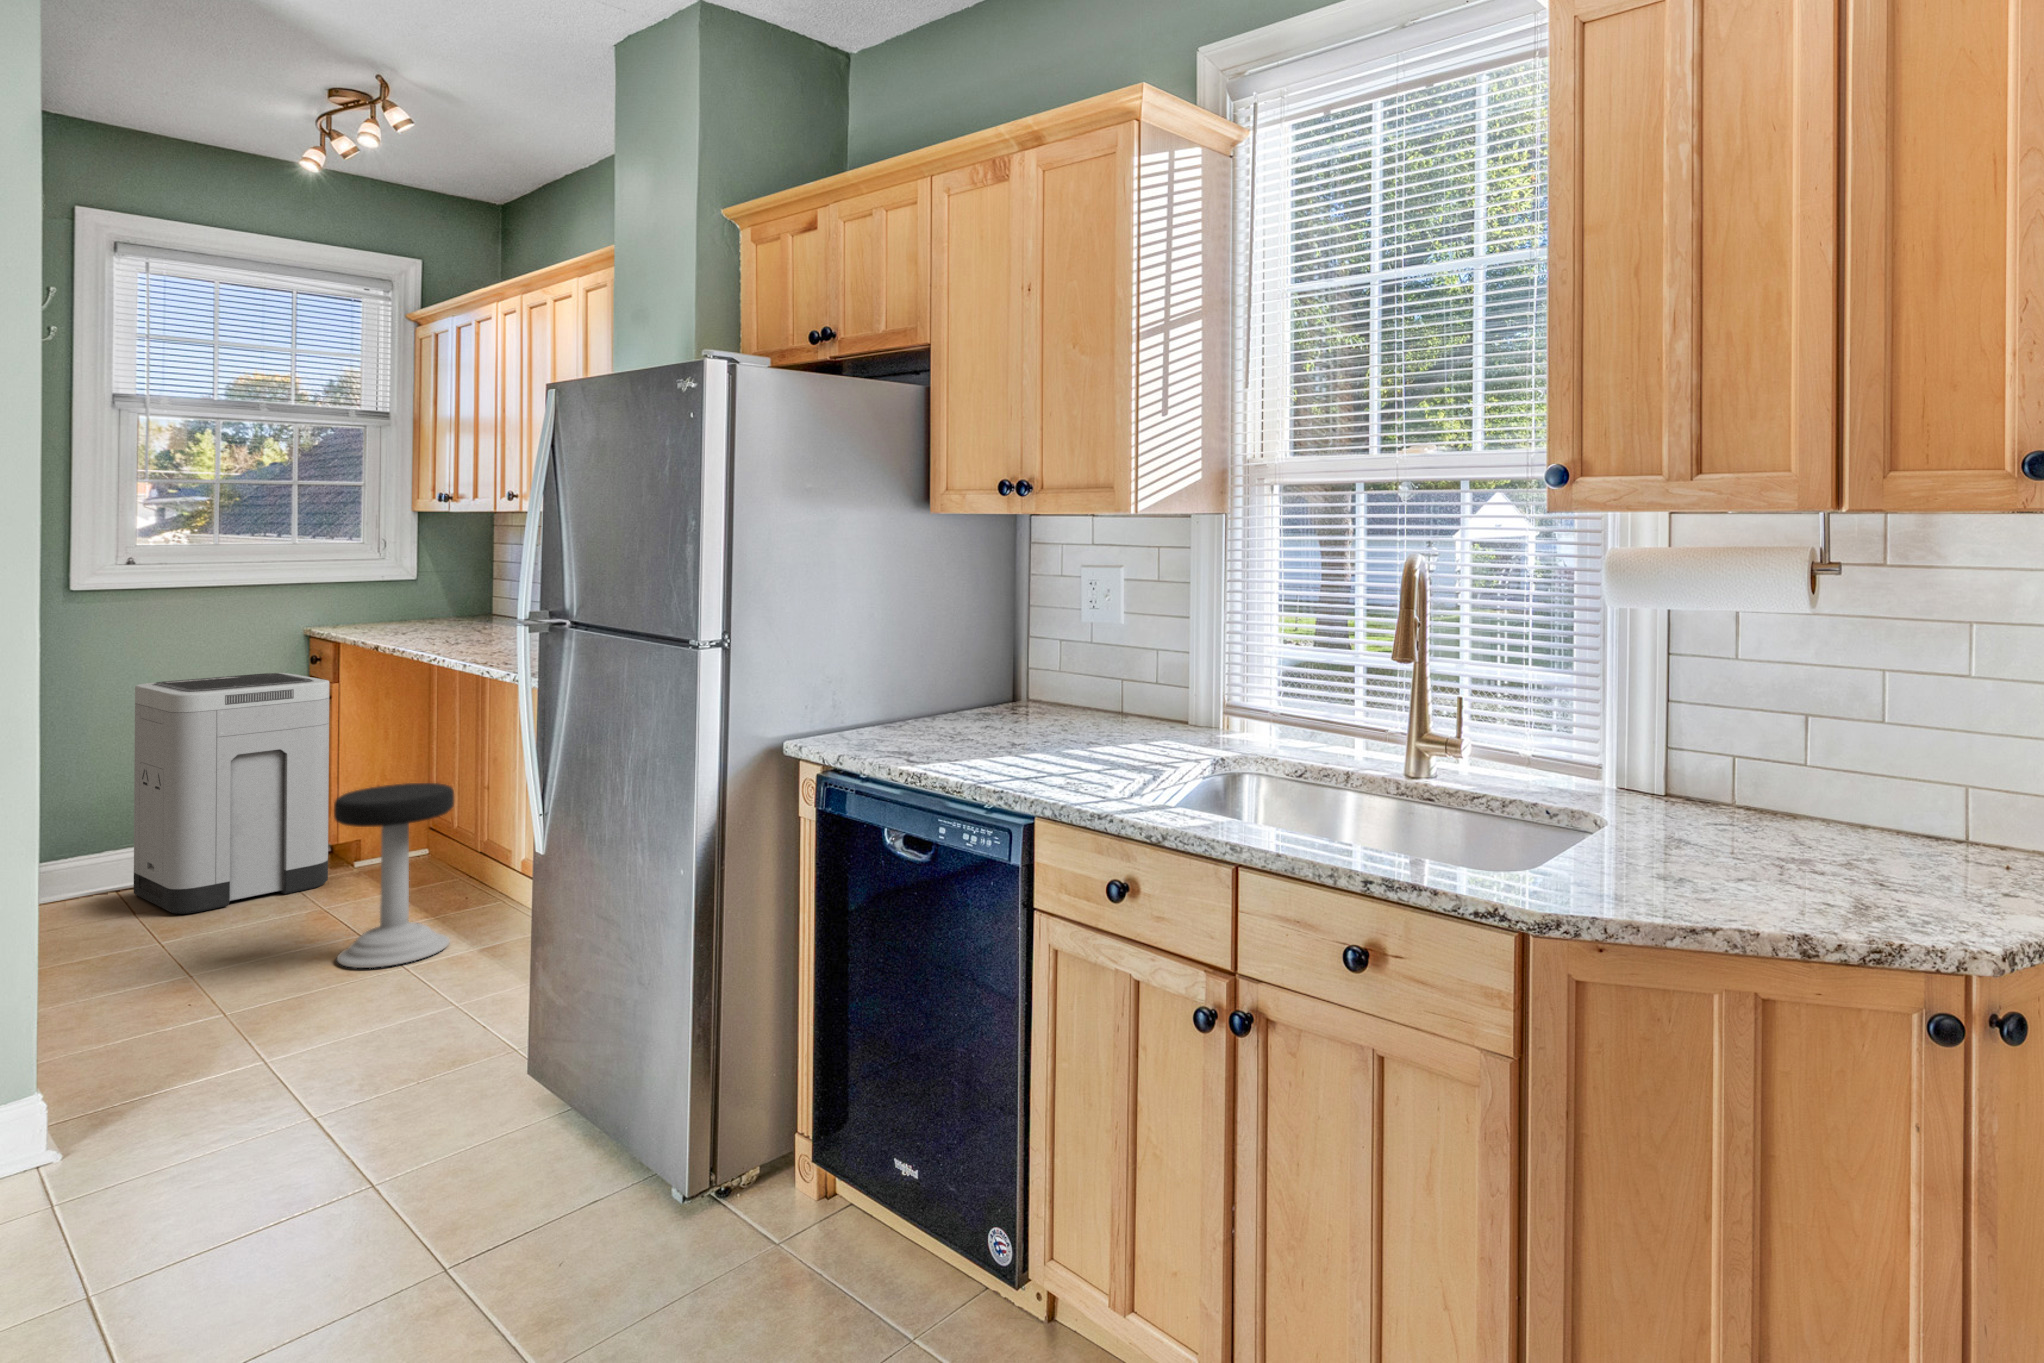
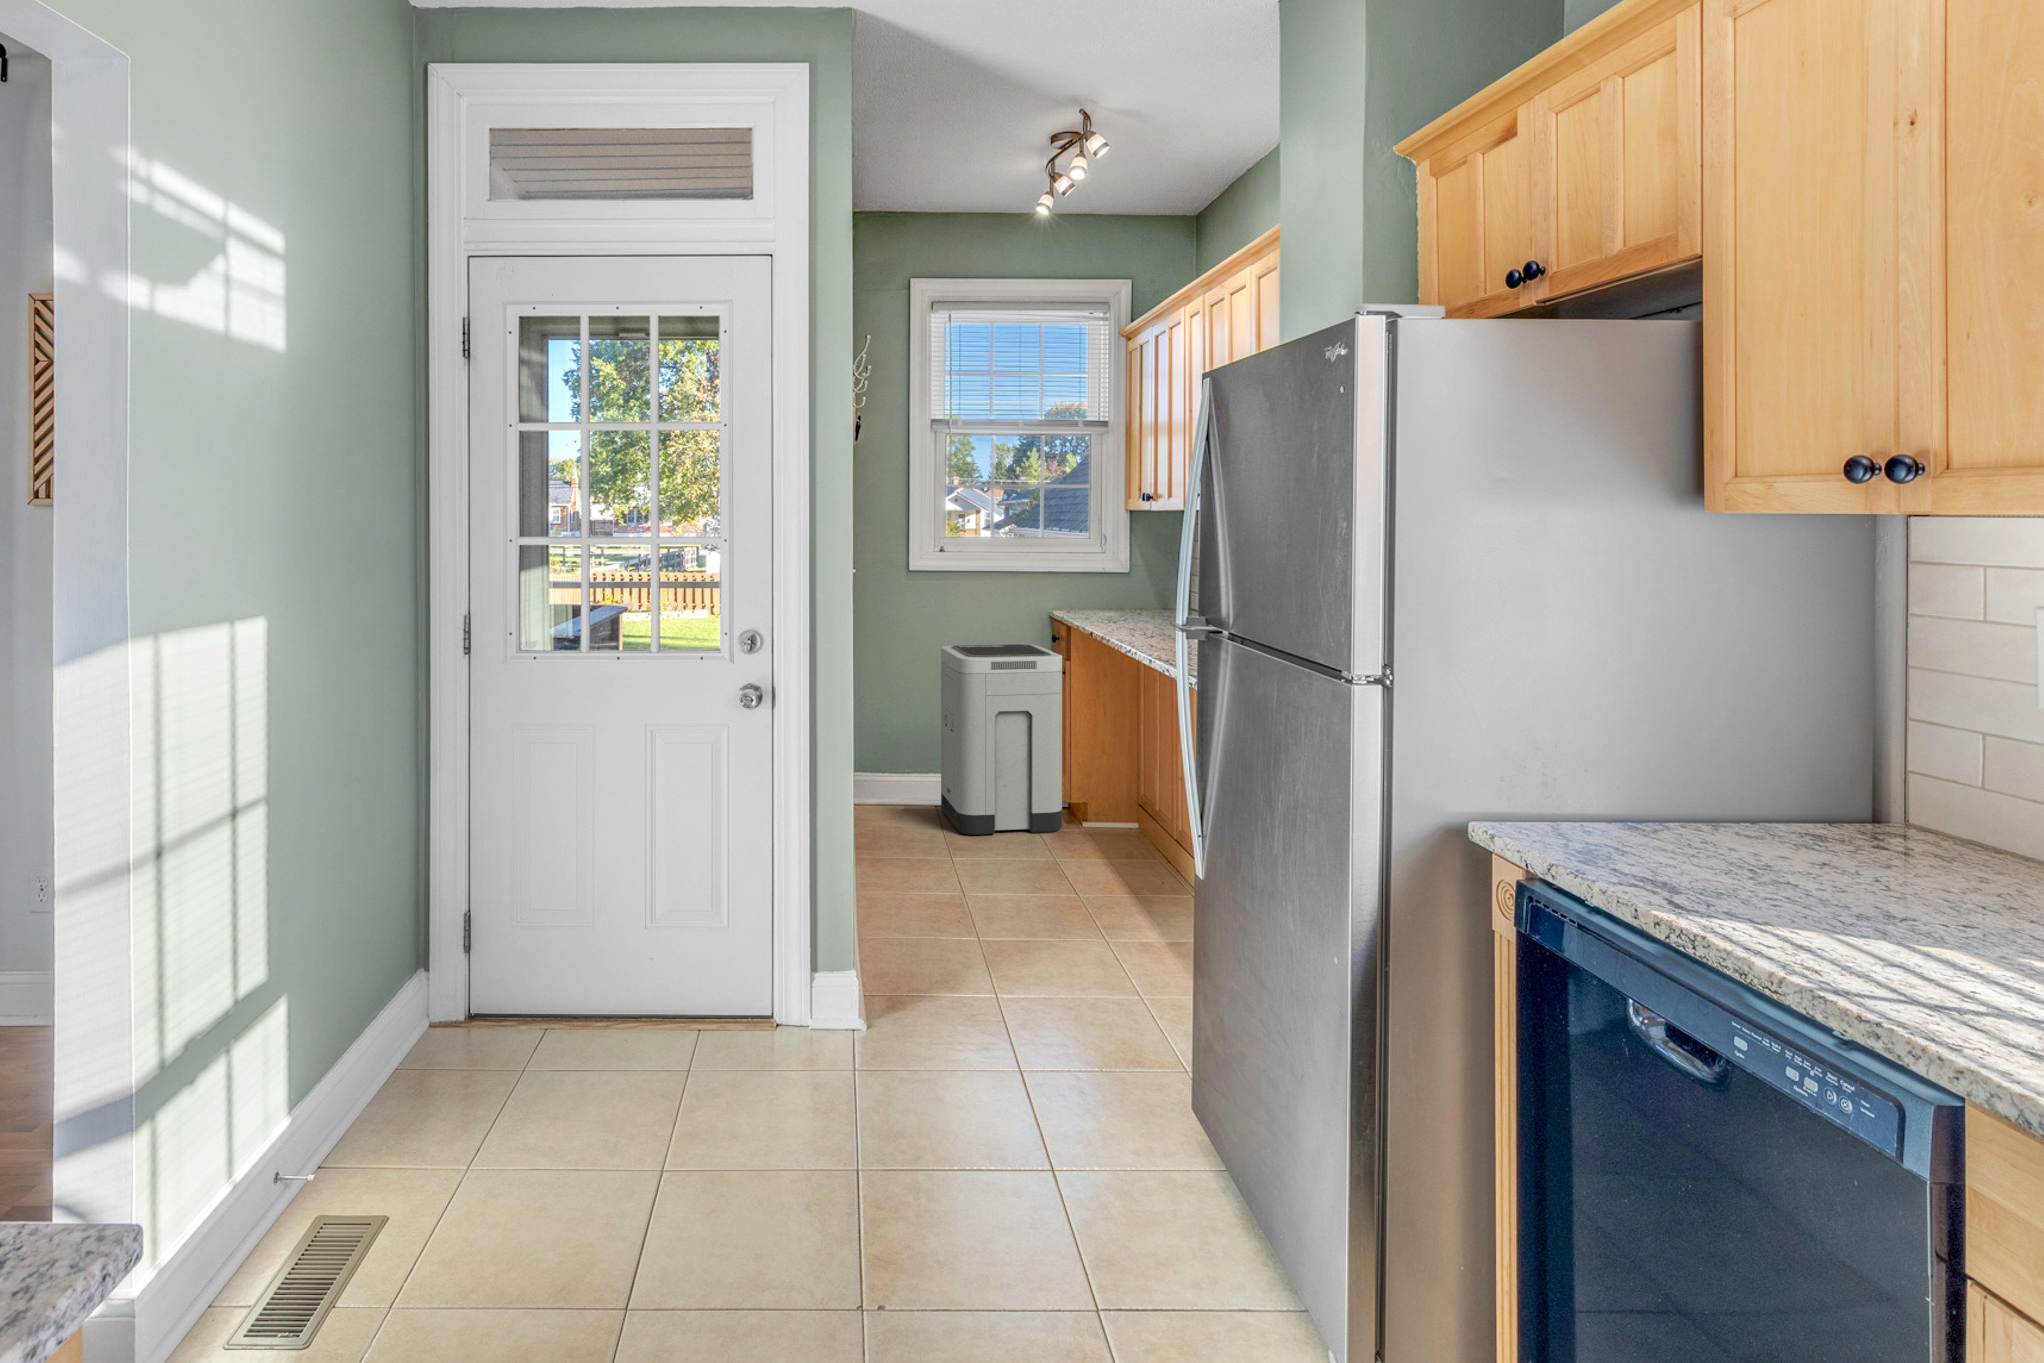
stool: present [334,783,454,968] -> none [1052,759,1145,928]

